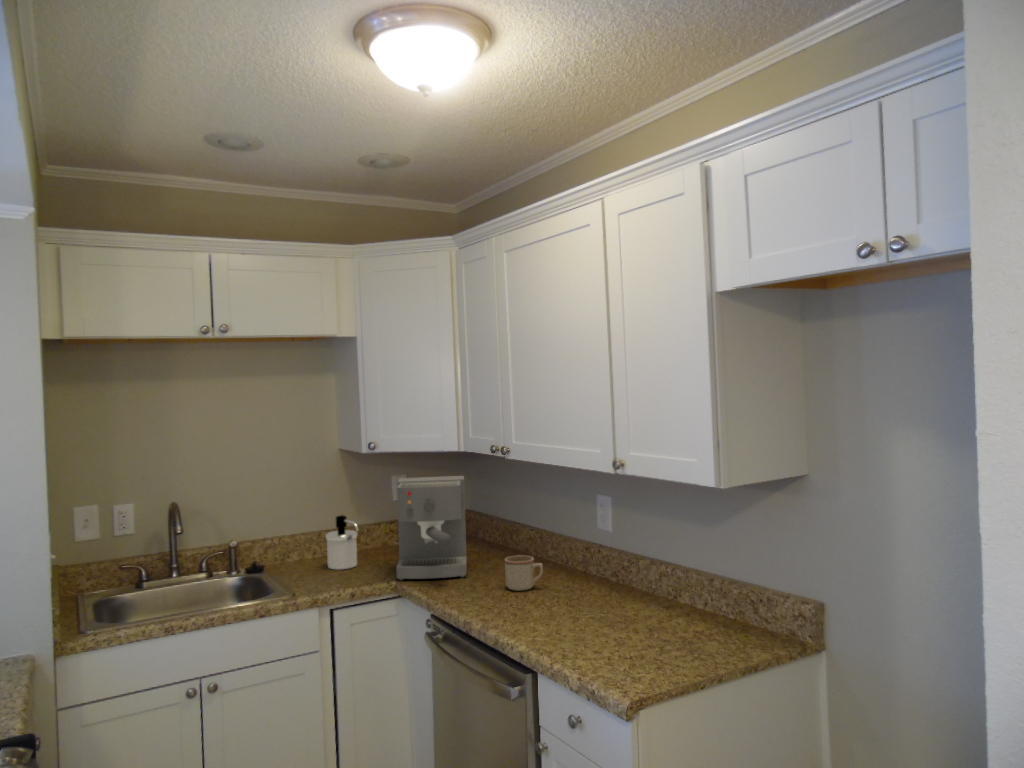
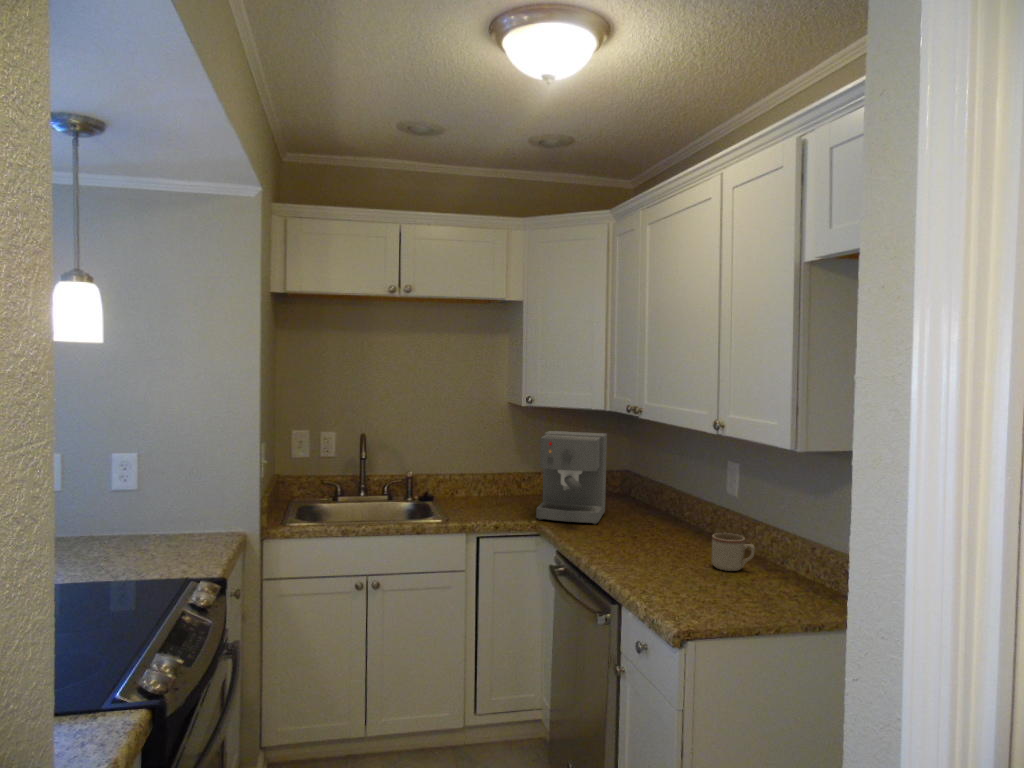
soap dispenser: present [326,515,359,570] -> none [485,459,511,506]
mug: present [505,555,543,591] -> present [712,533,755,571]

